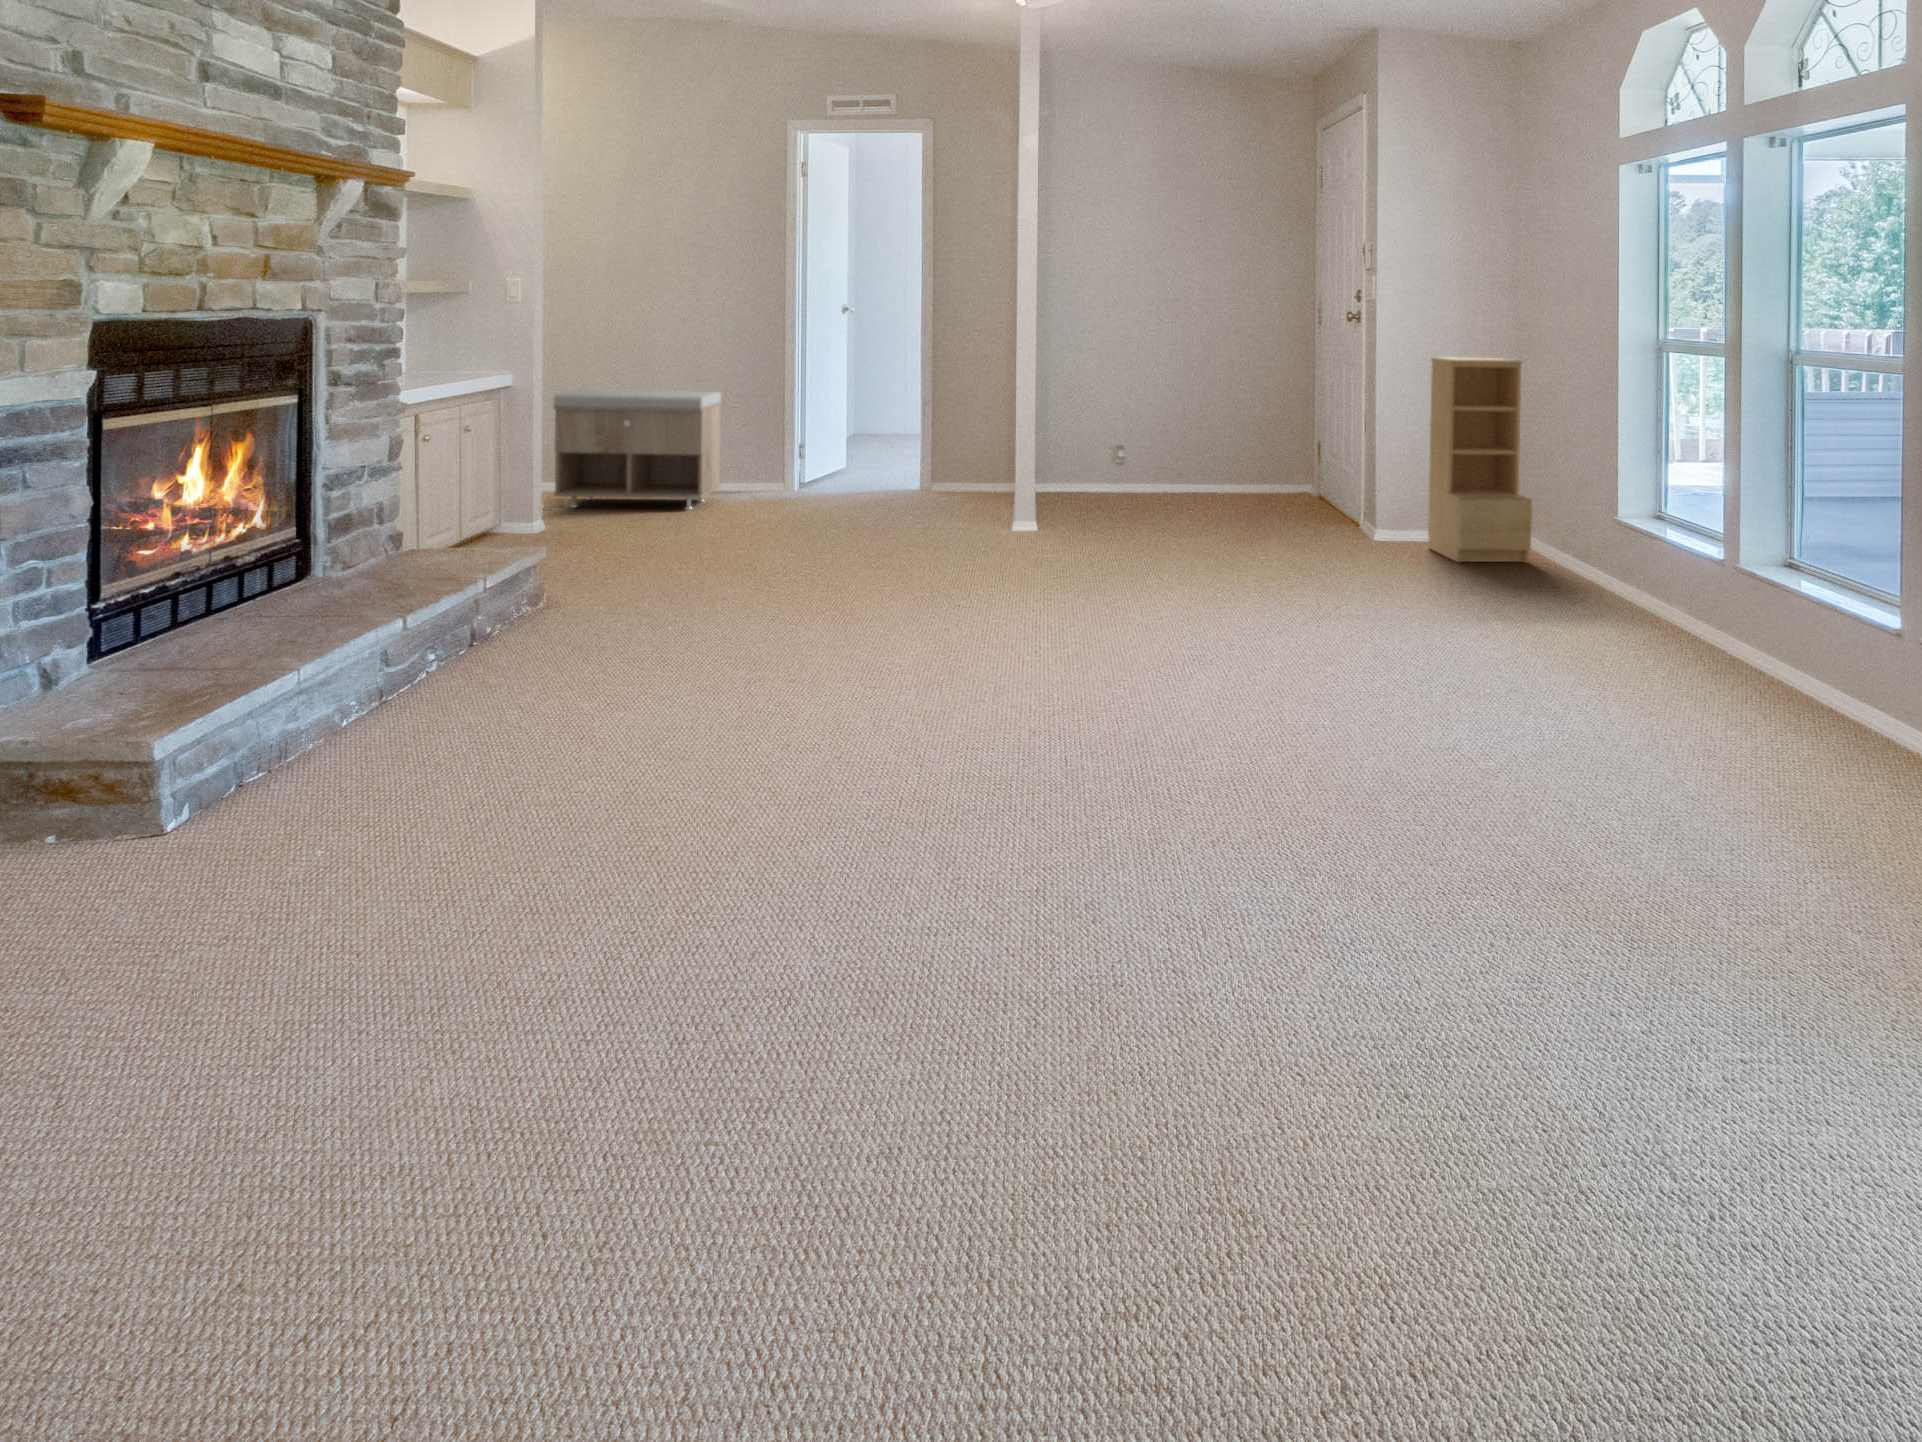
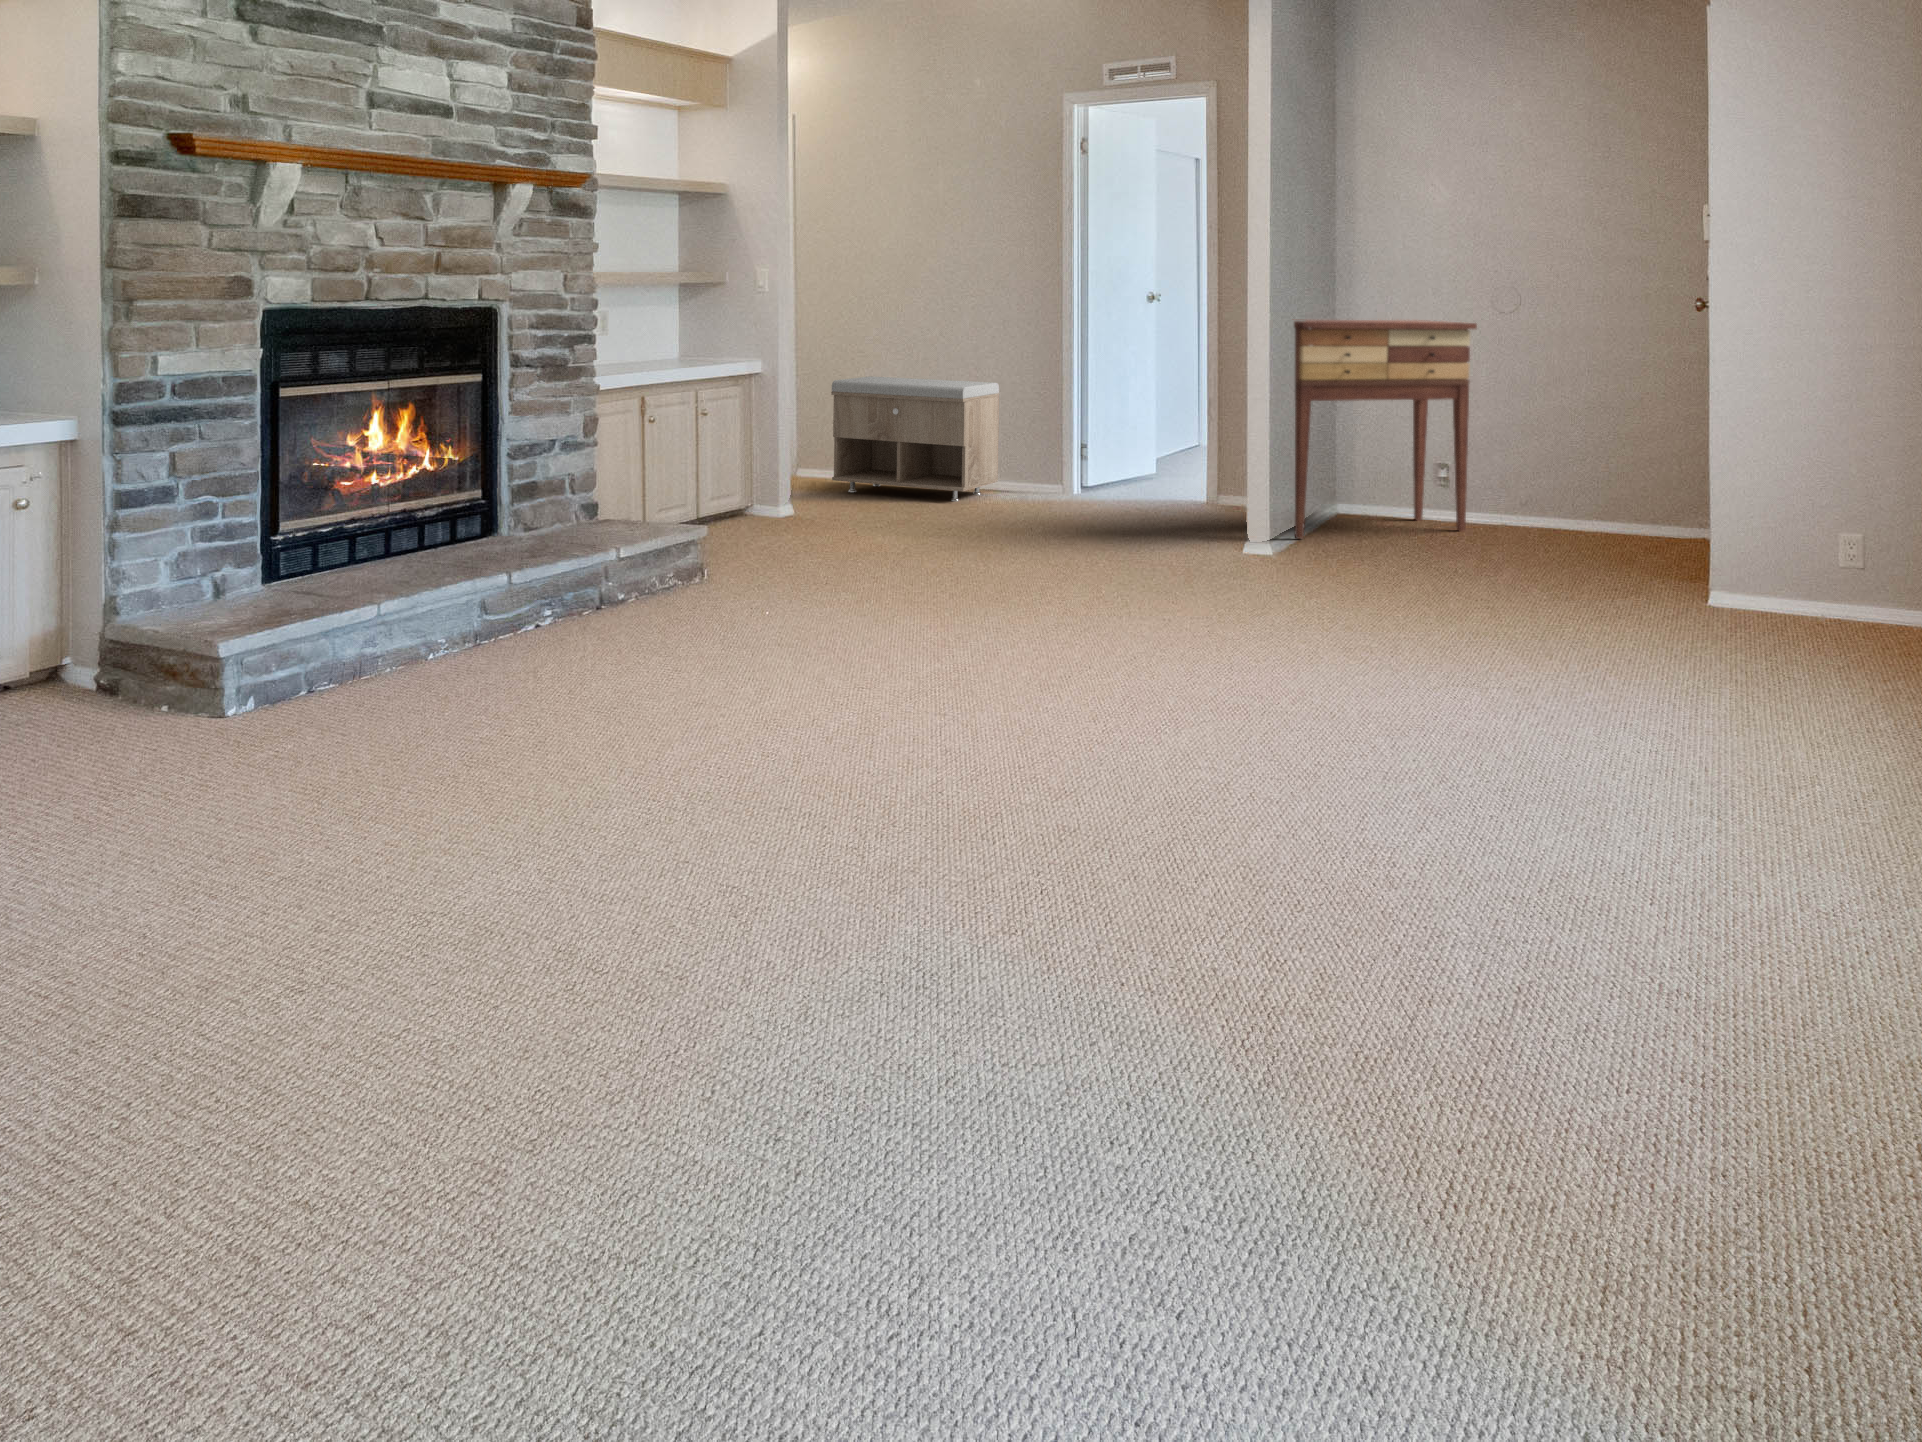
console table: none [991,328,1160,521] -> present [1294,320,1477,539]
bookshelf: present [1428,357,1532,563] -> none [1759,363,1887,638]

